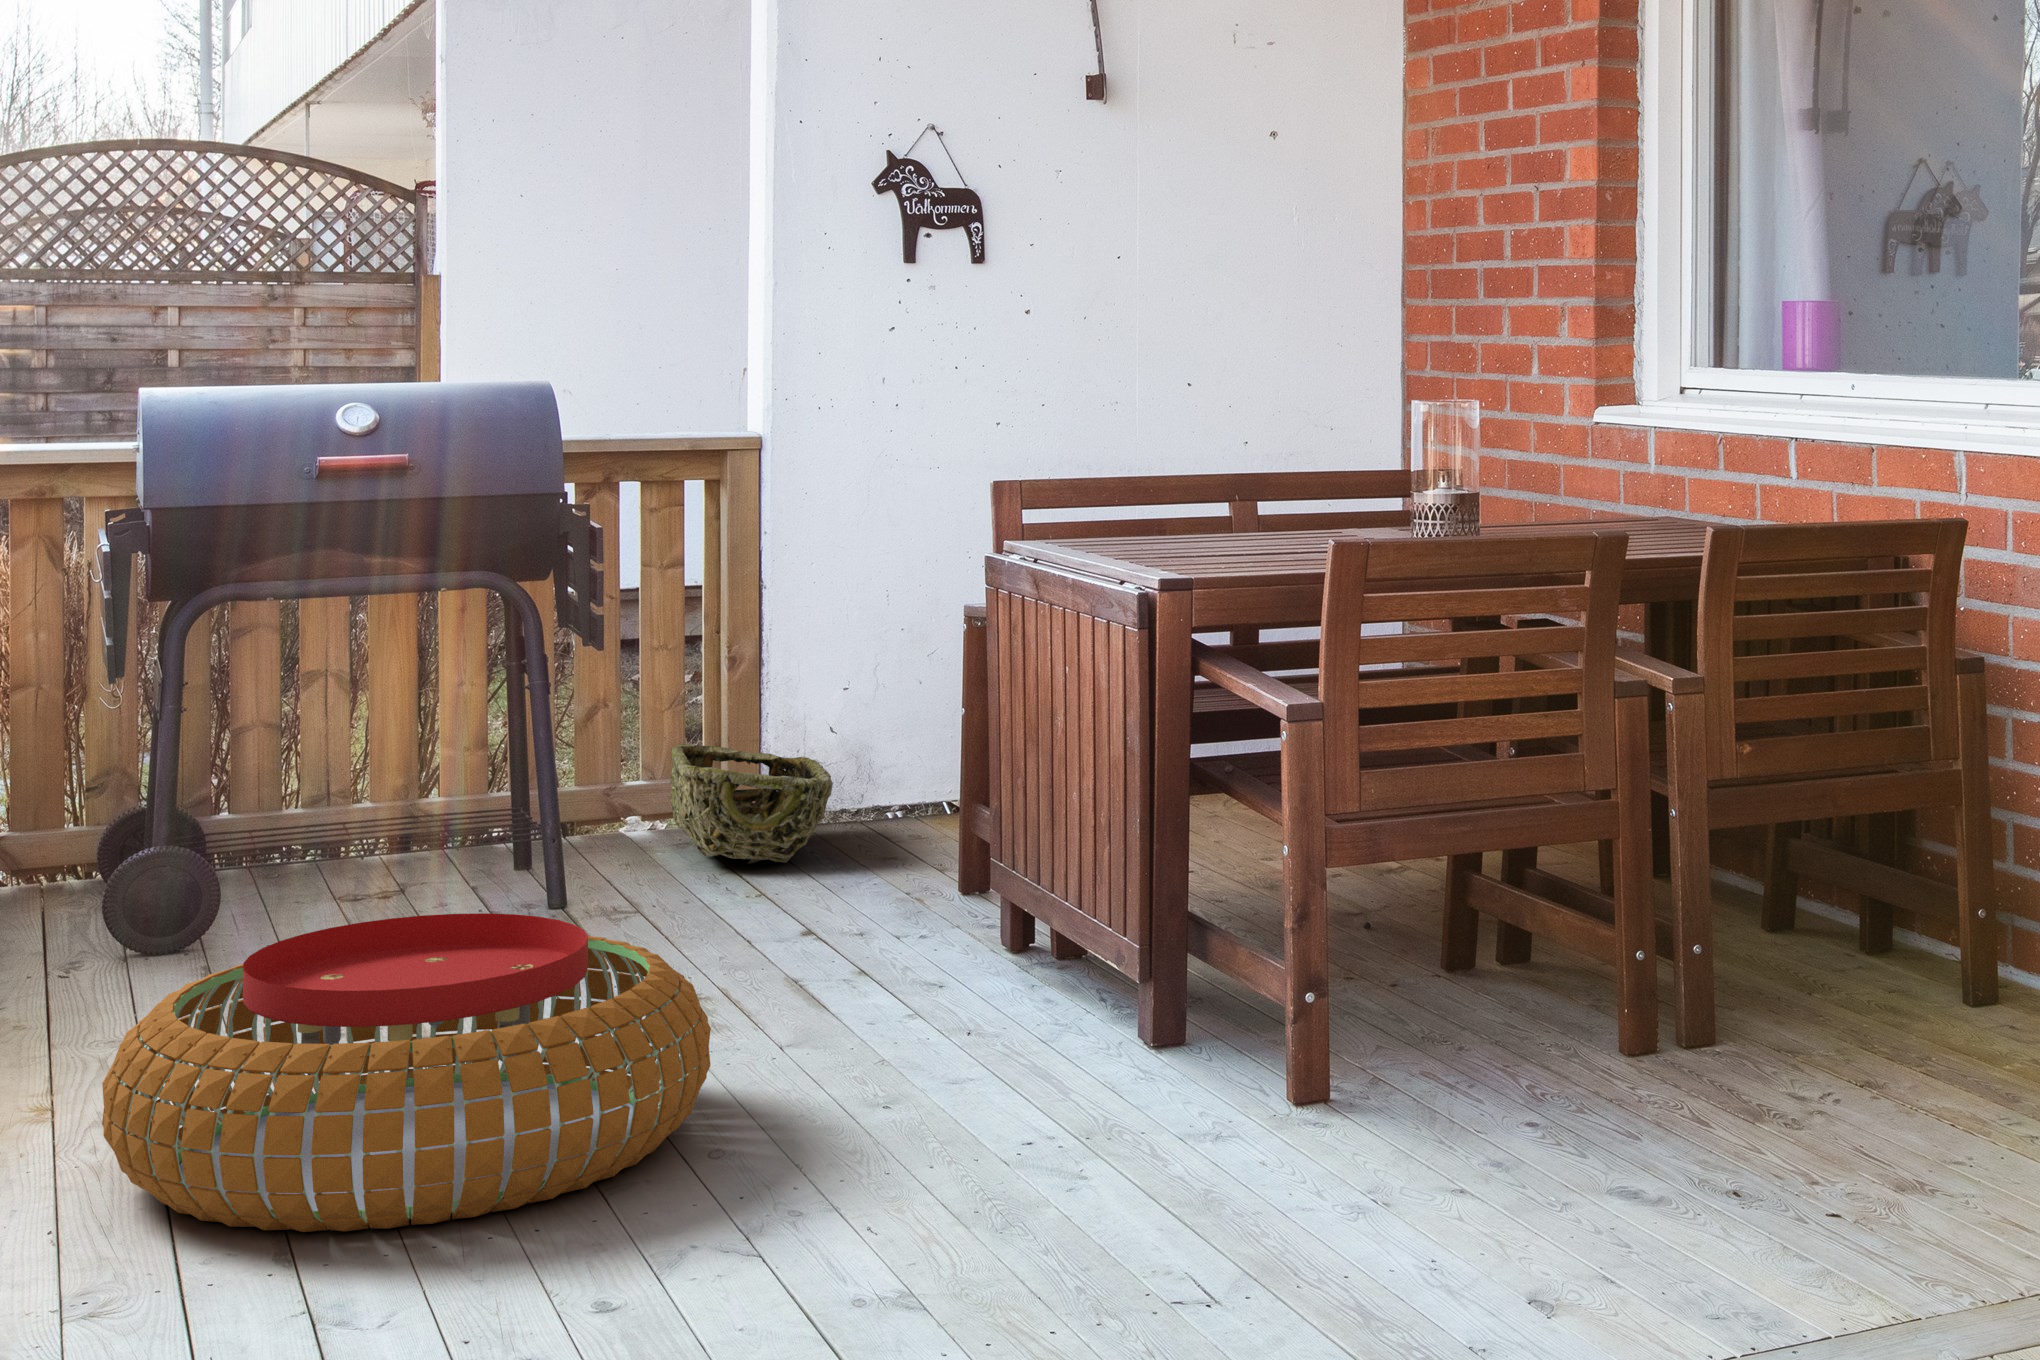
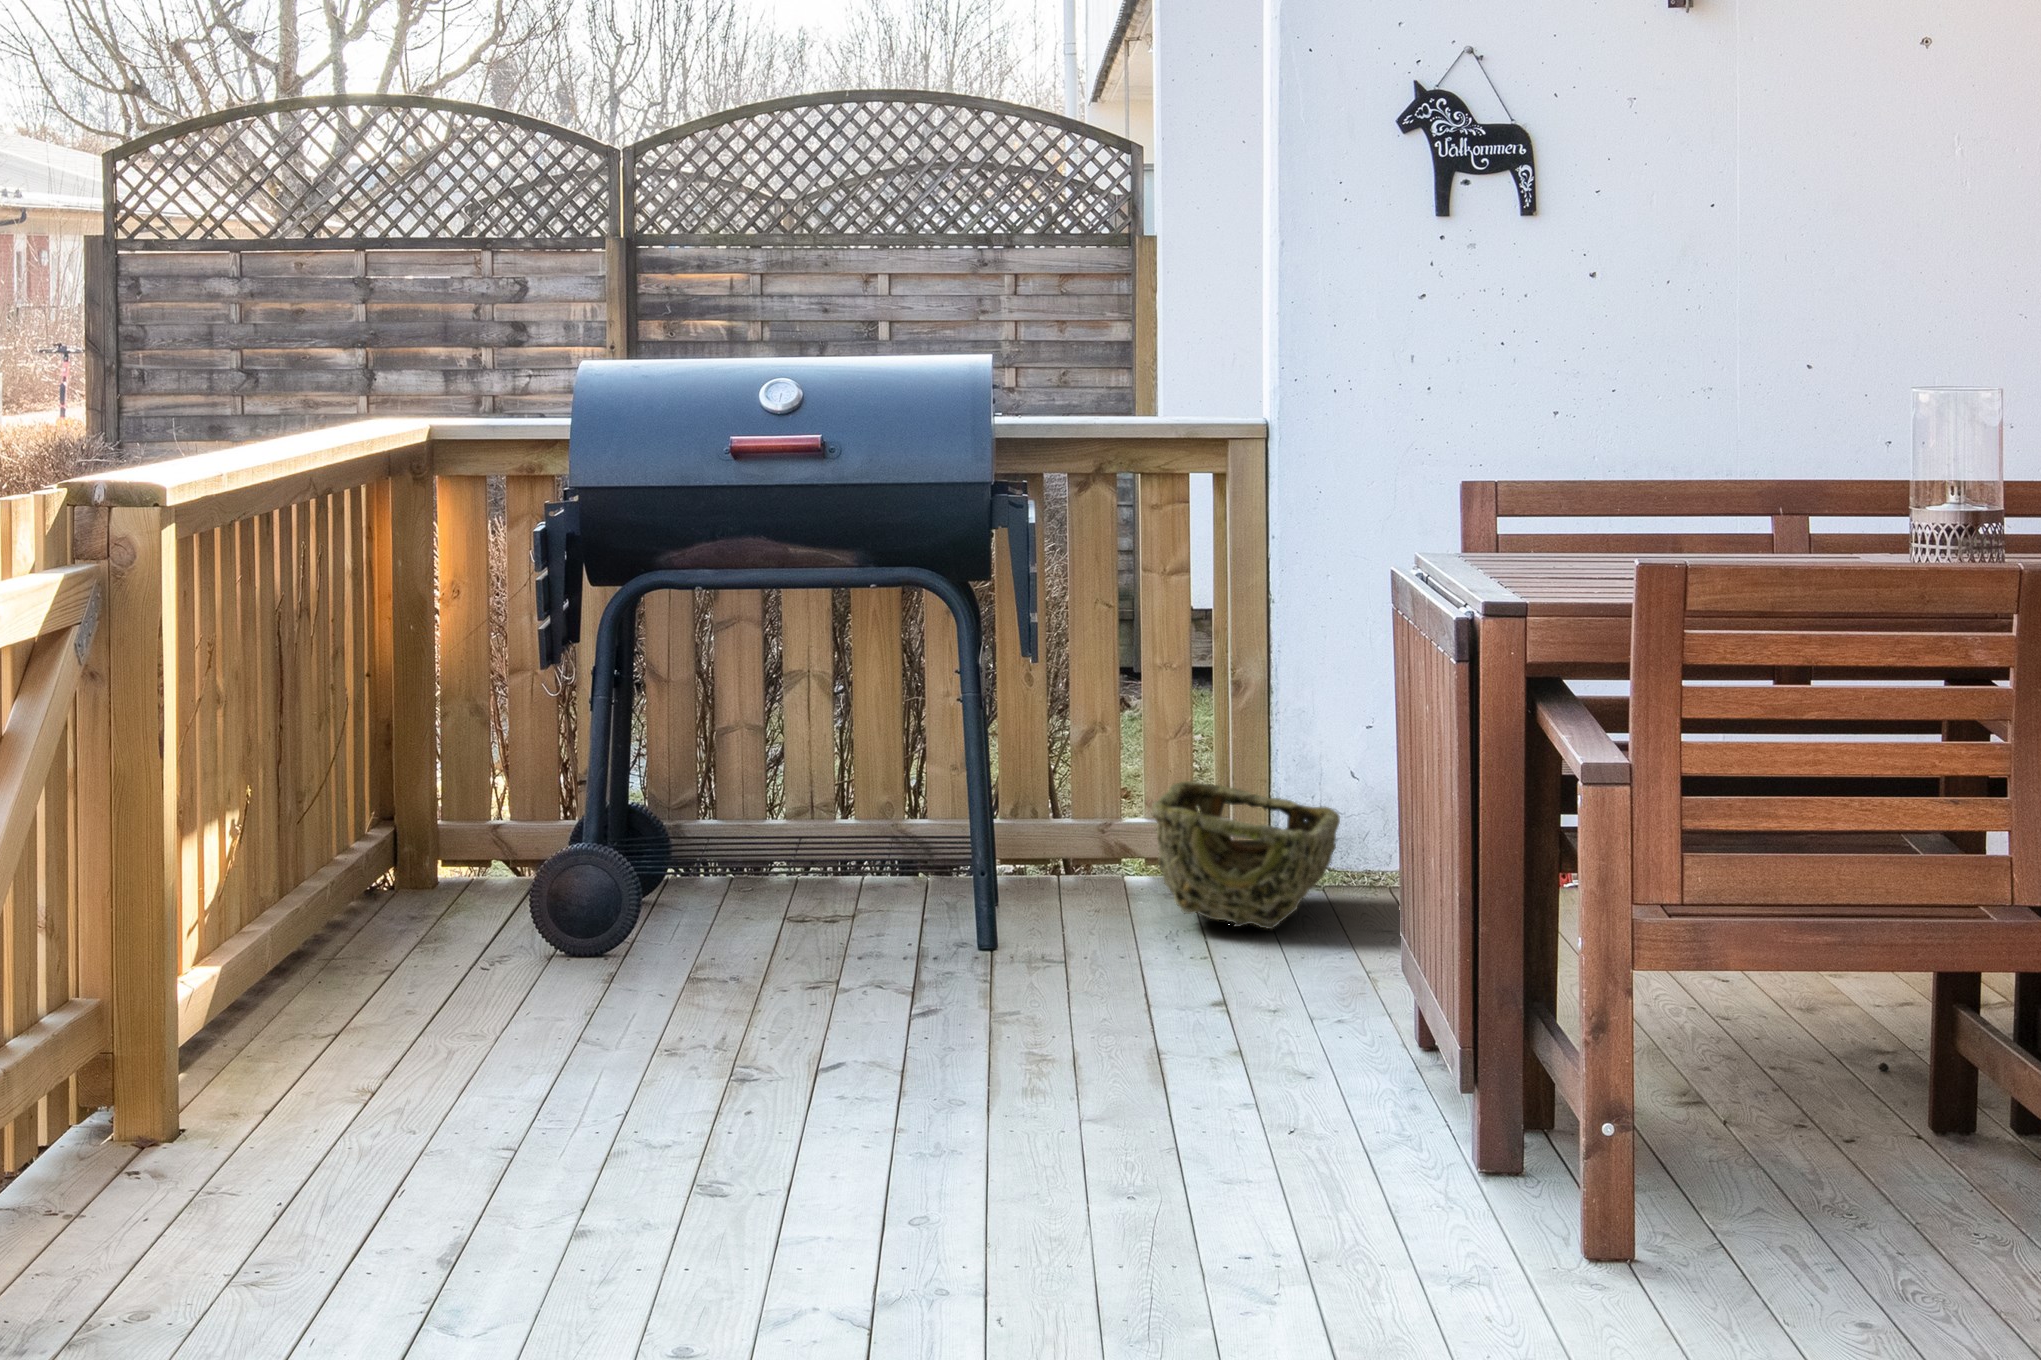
pouf: present [102,913,711,1232] -> none [280,935,926,1273]

